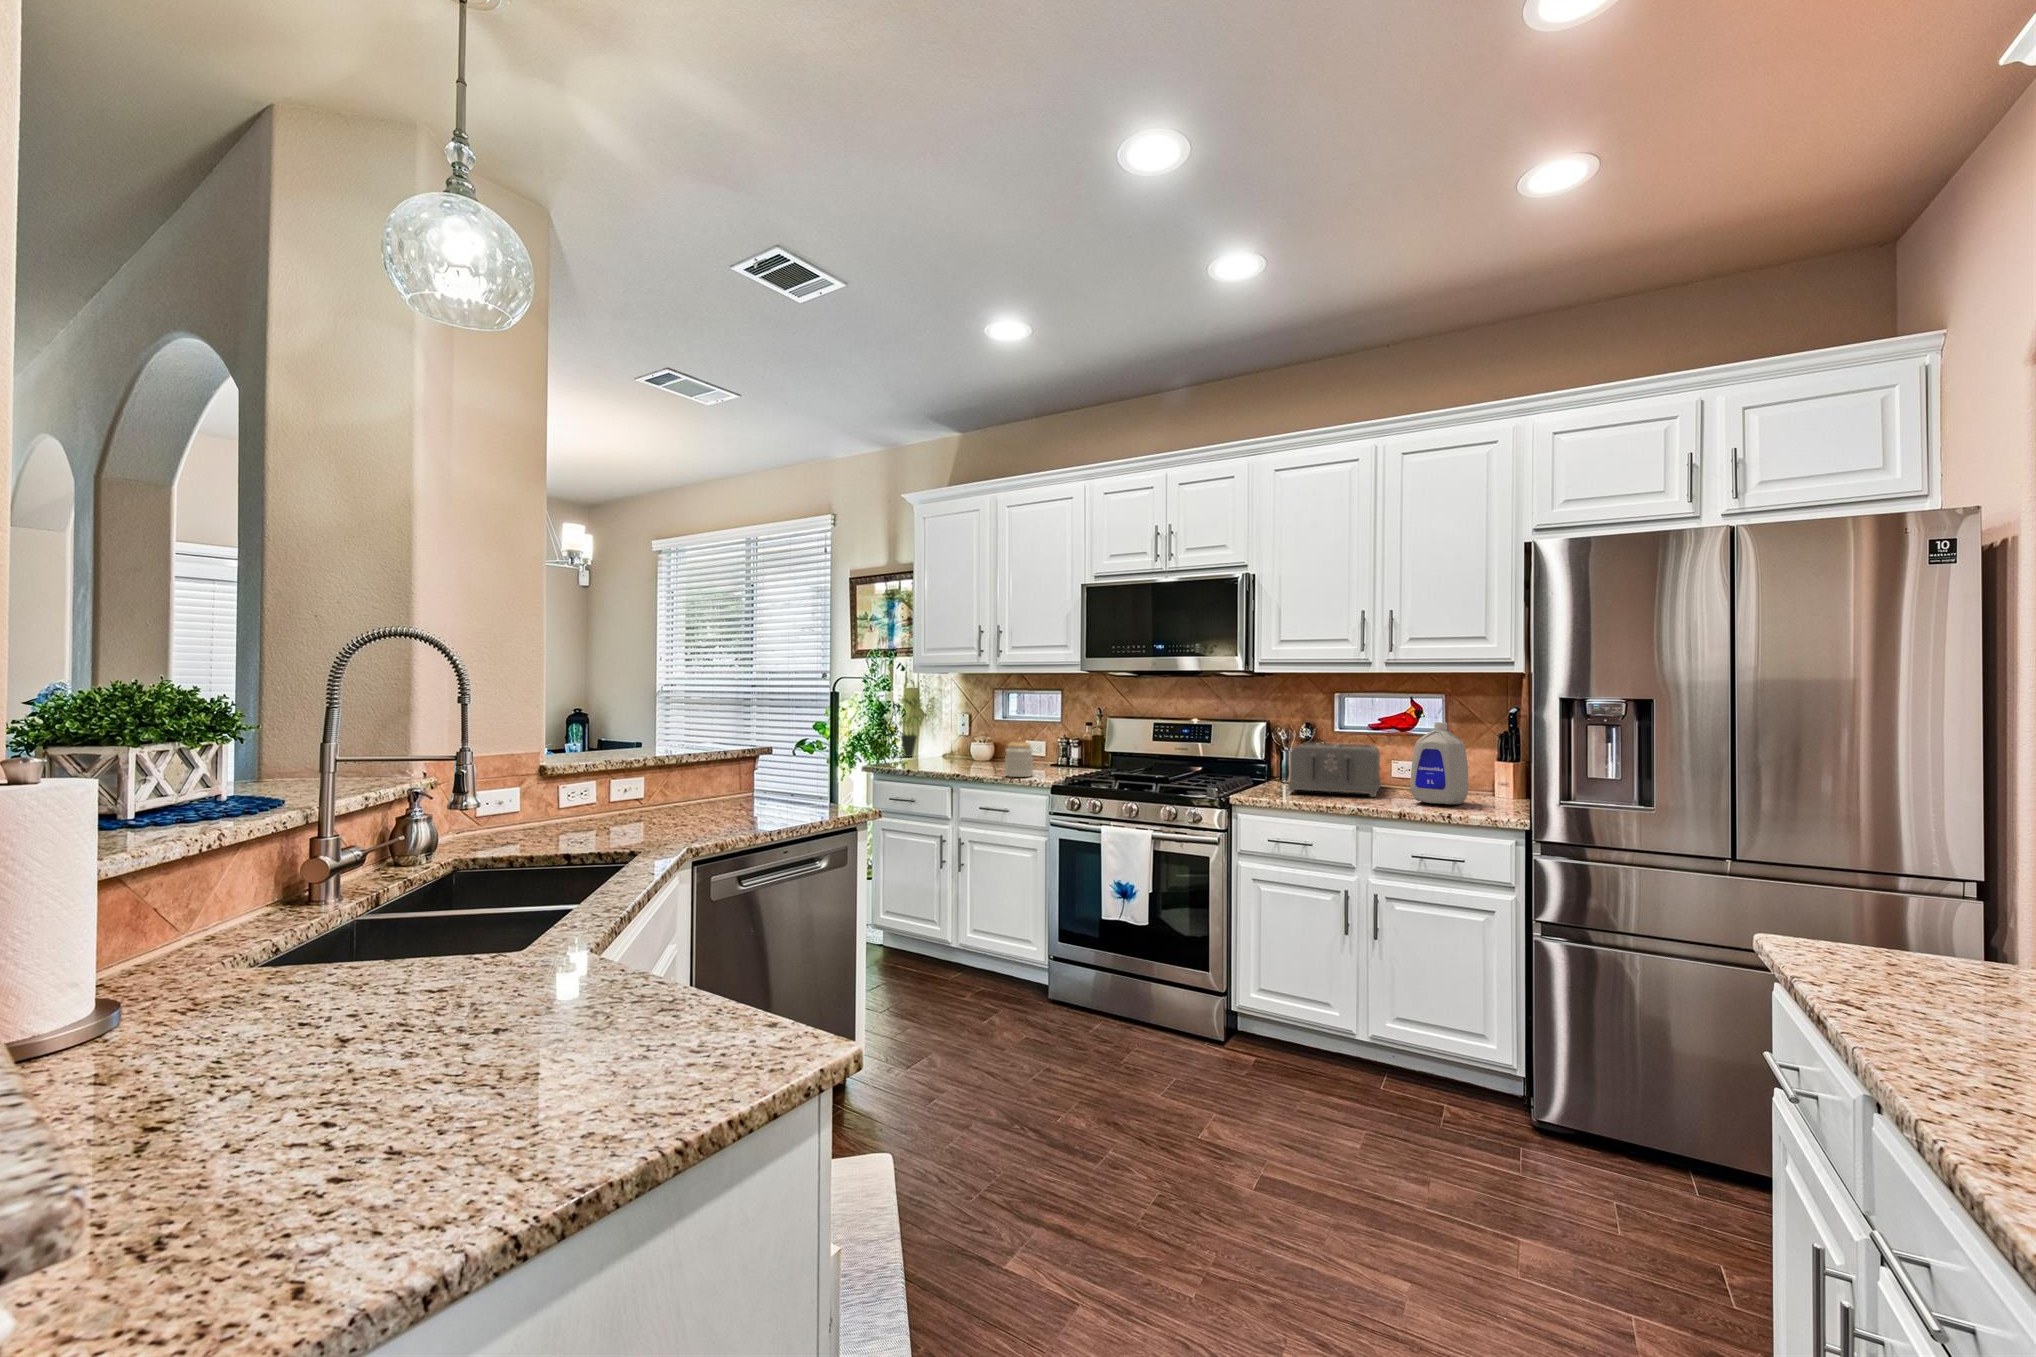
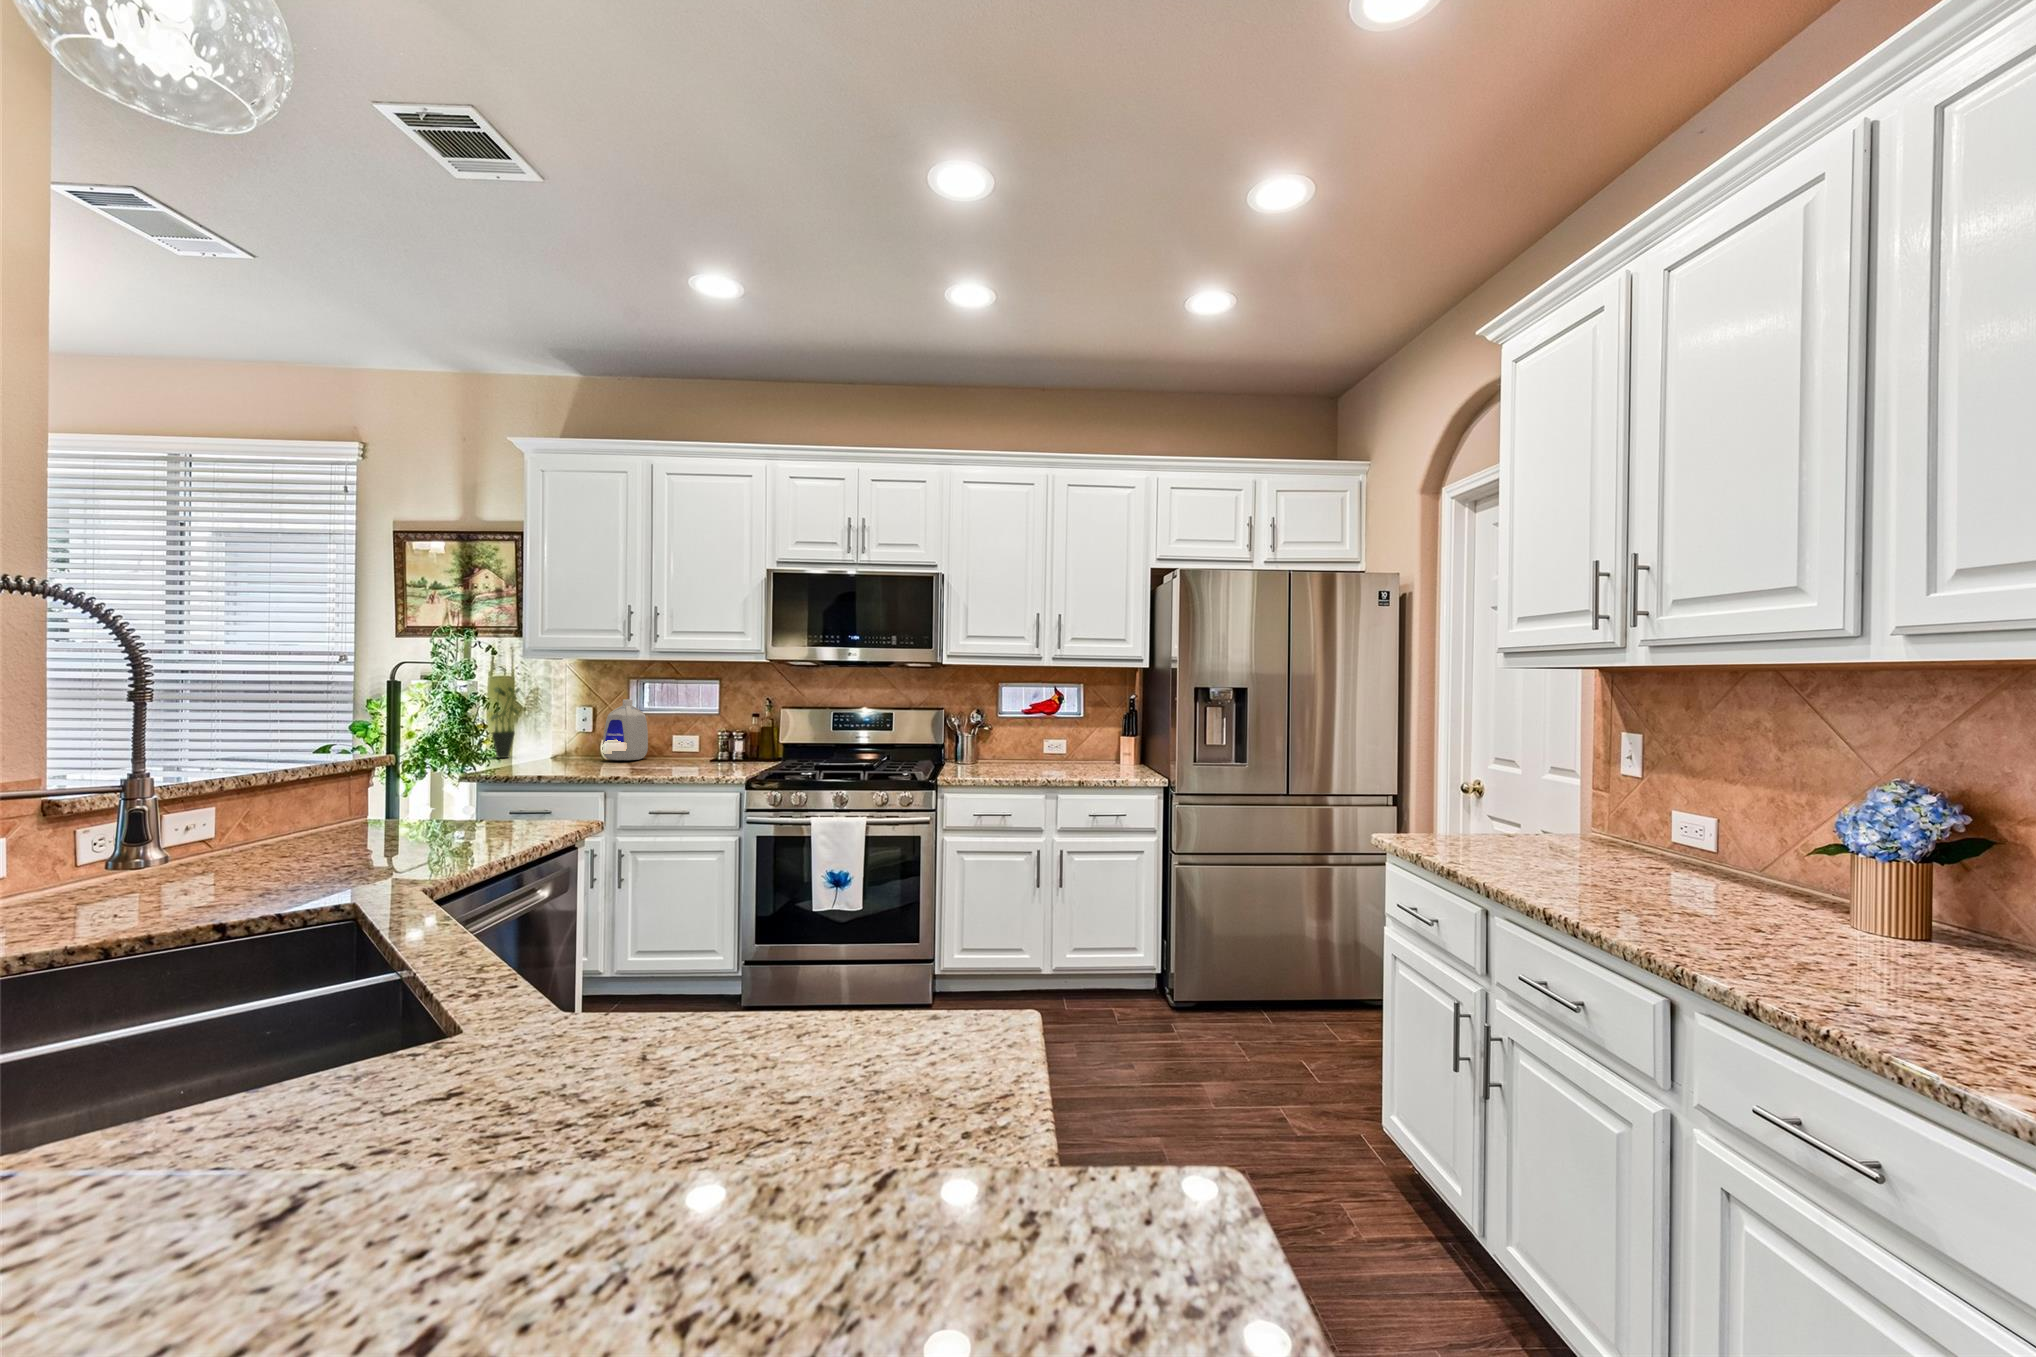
bottle: present [1410,722,1468,804] -> present [602,700,648,760]
jar: present [1005,738,1033,777] -> none [675,731,709,774]
toaster: present [1288,742,1381,797] -> none [972,726,1050,771]

